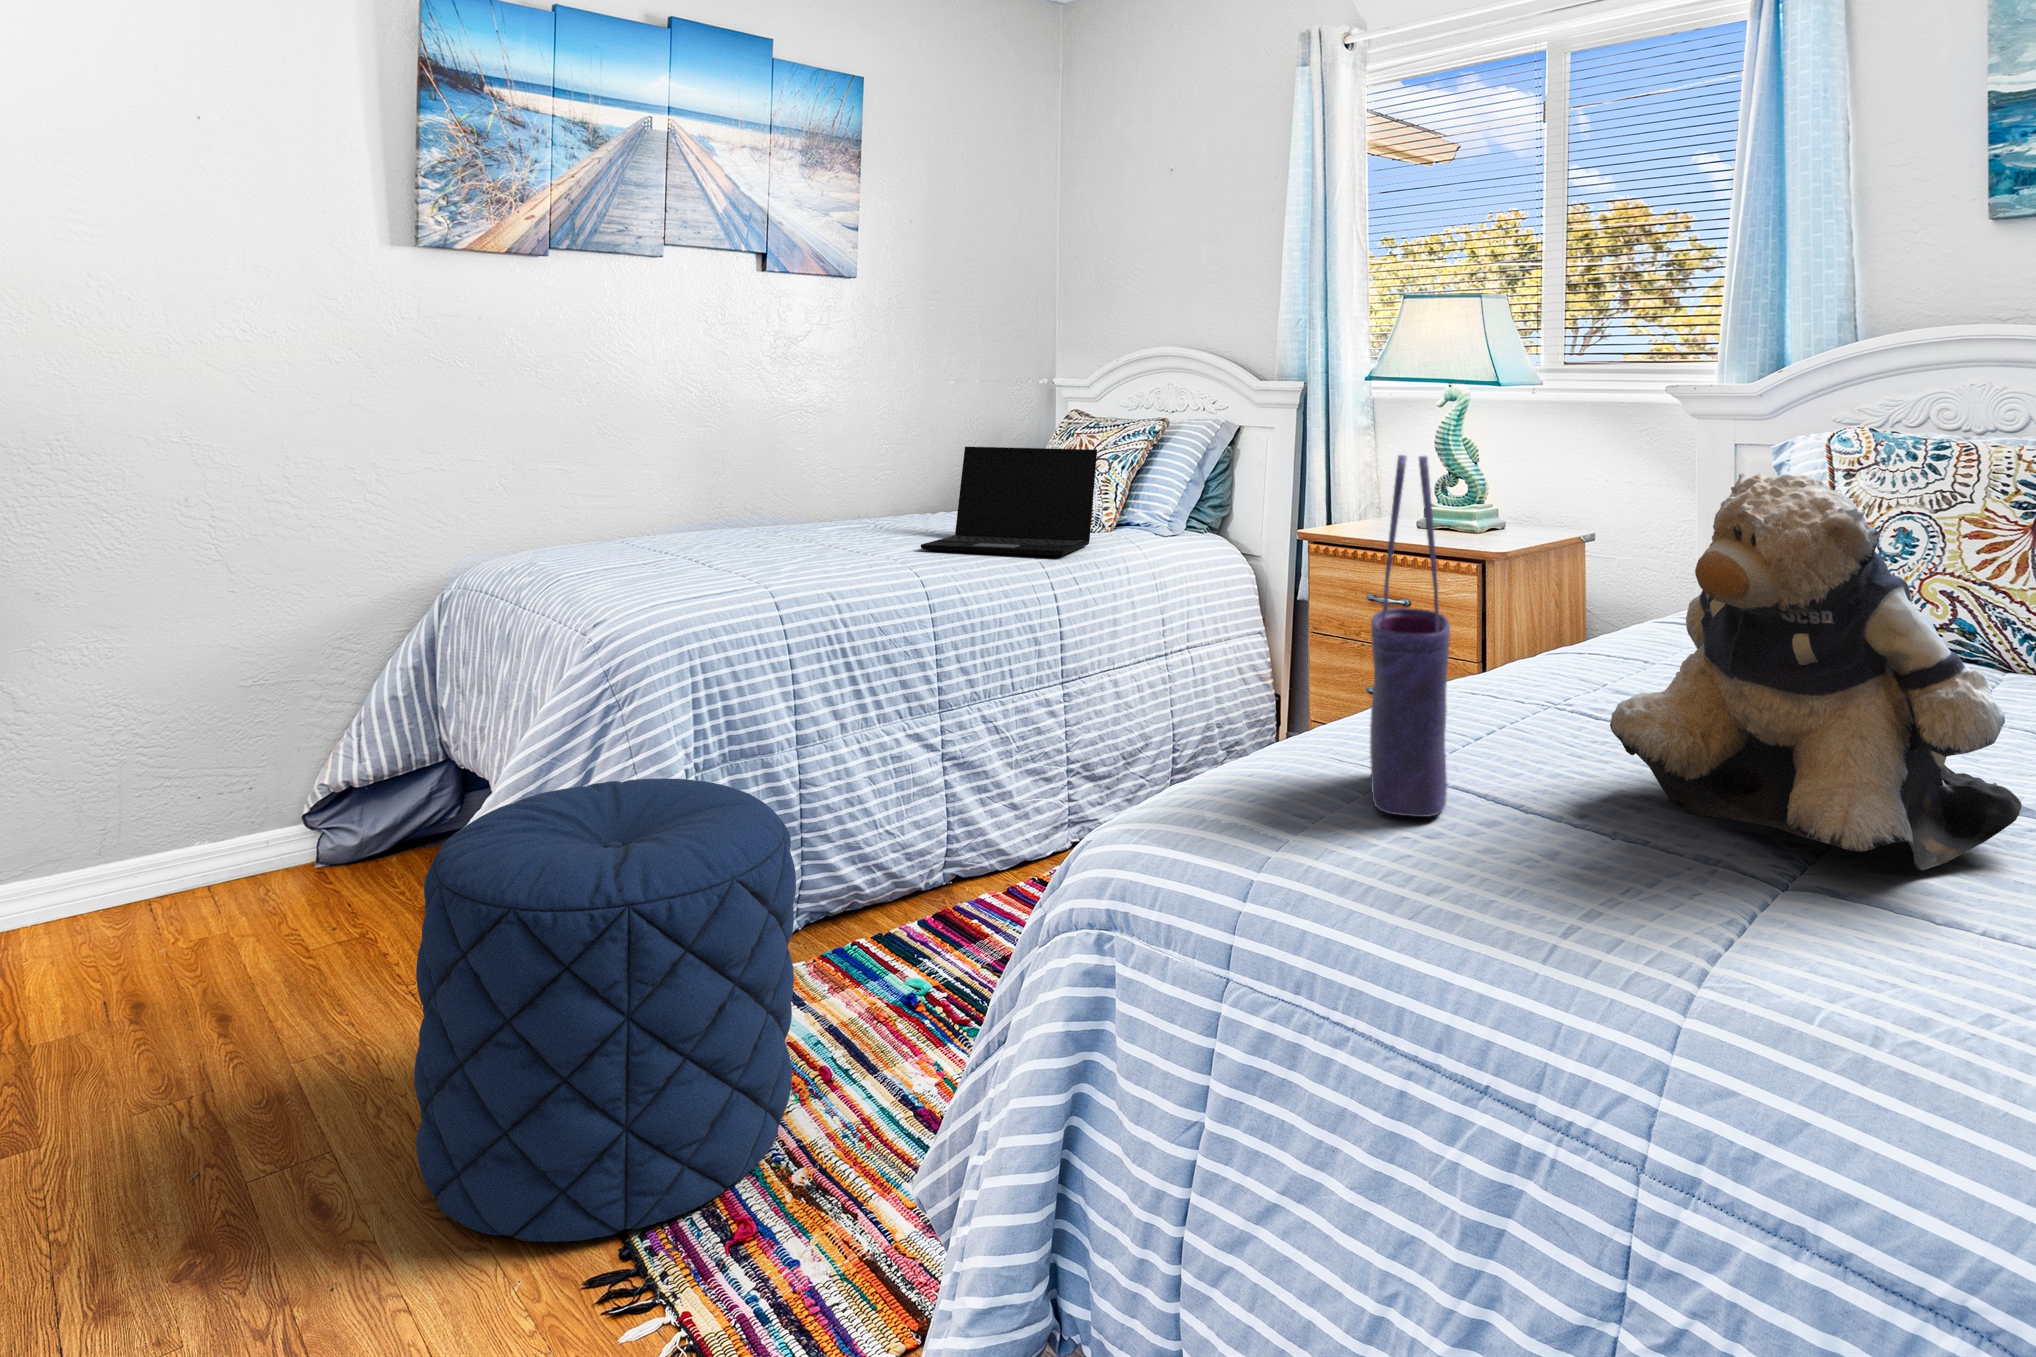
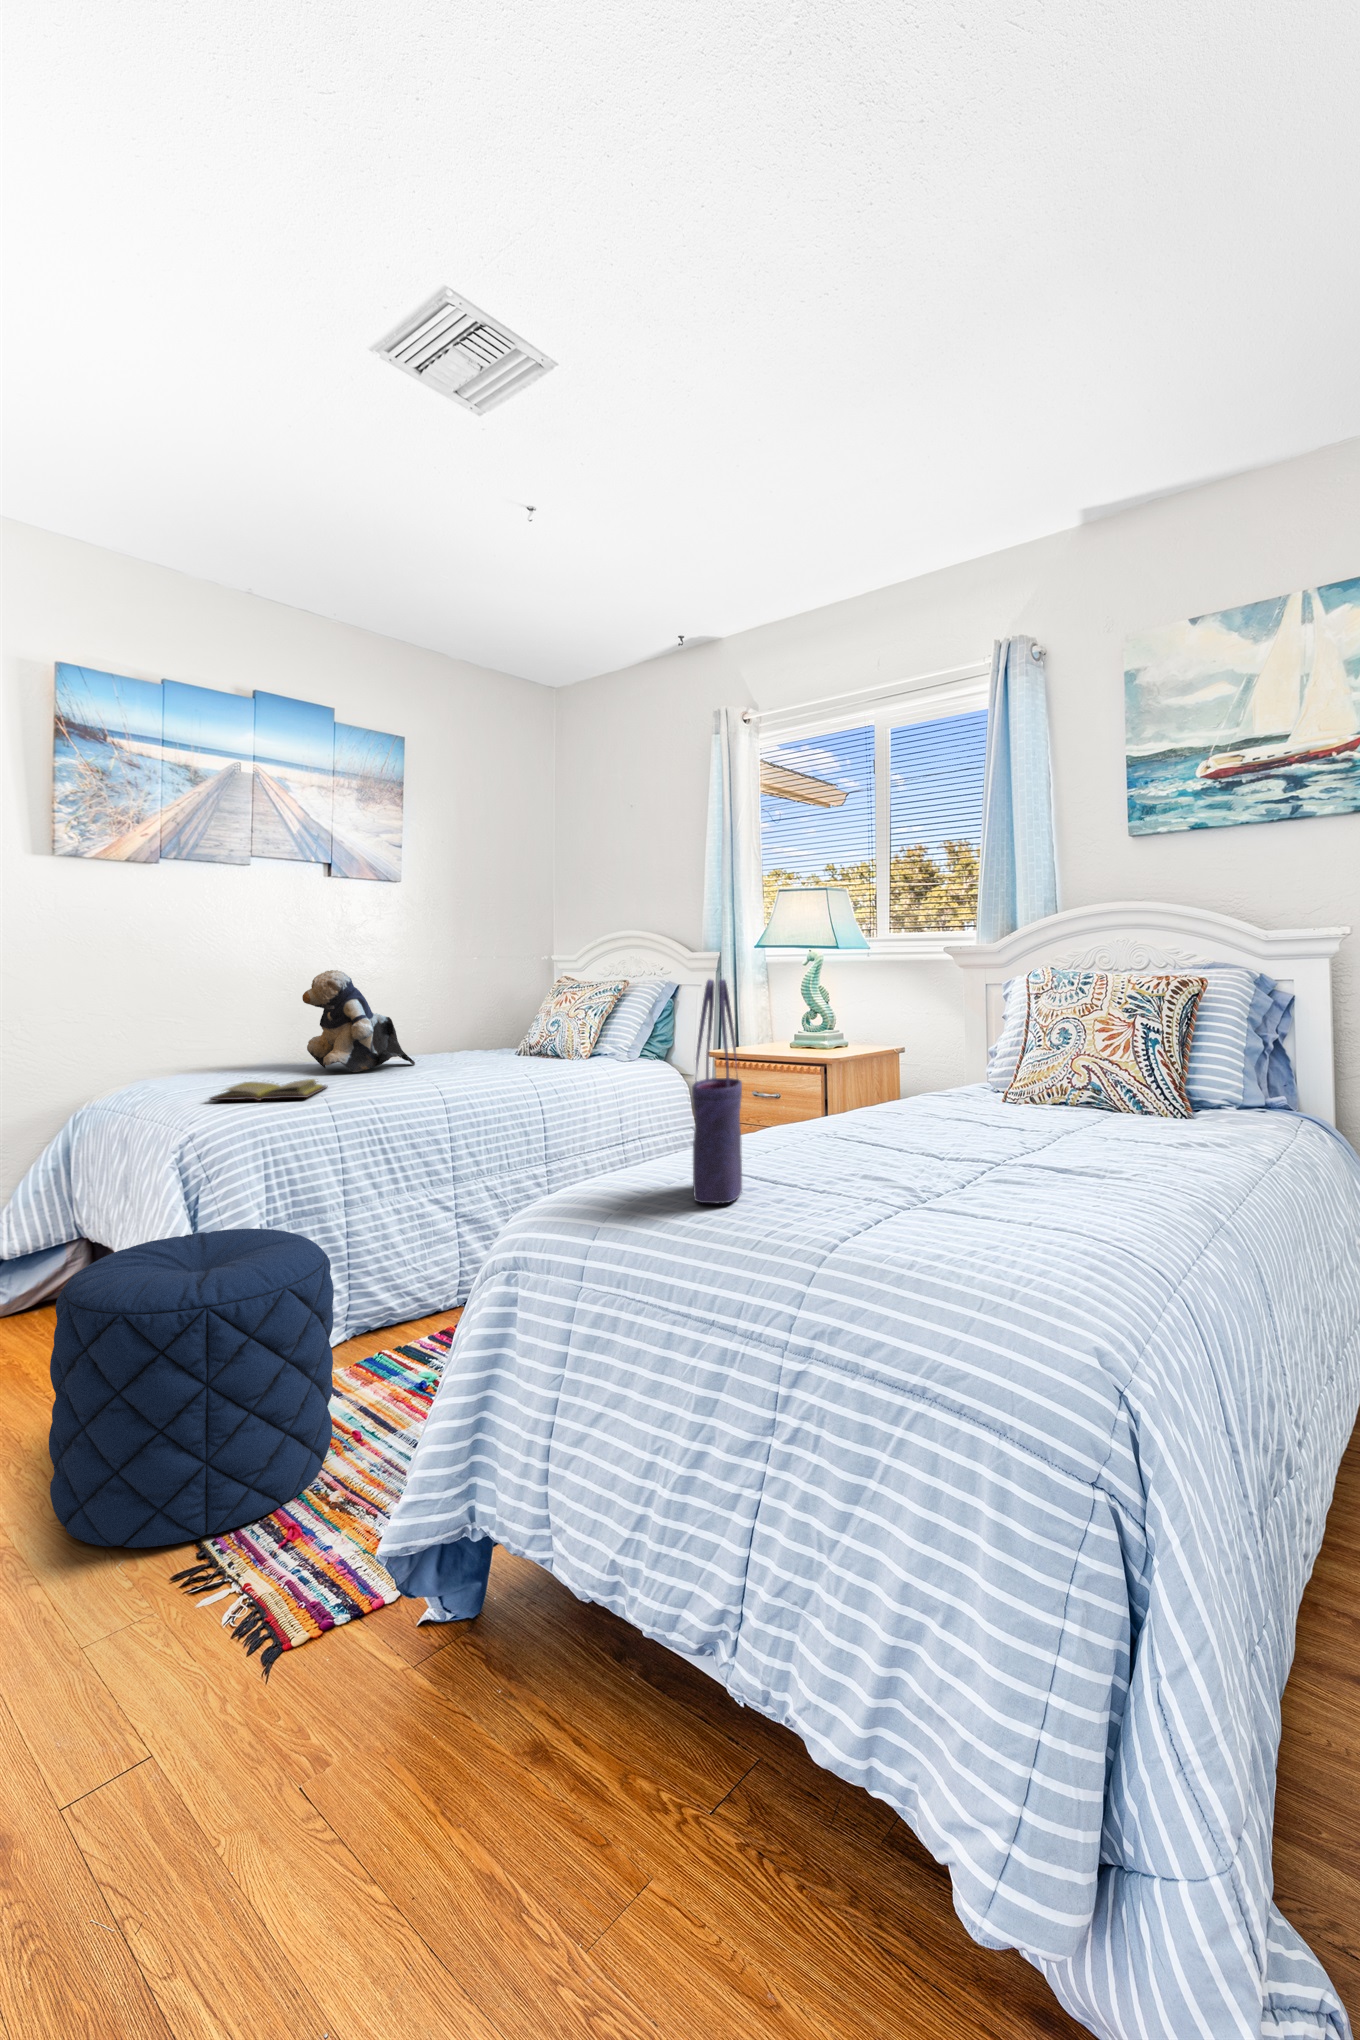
laptop: present [921,447,1097,556] -> none [441,1000,569,1073]
teddy bear: present [1610,473,2022,870] -> present [302,970,415,1072]
diary: none [617,556,771,587] -> present [210,1079,328,1100]

